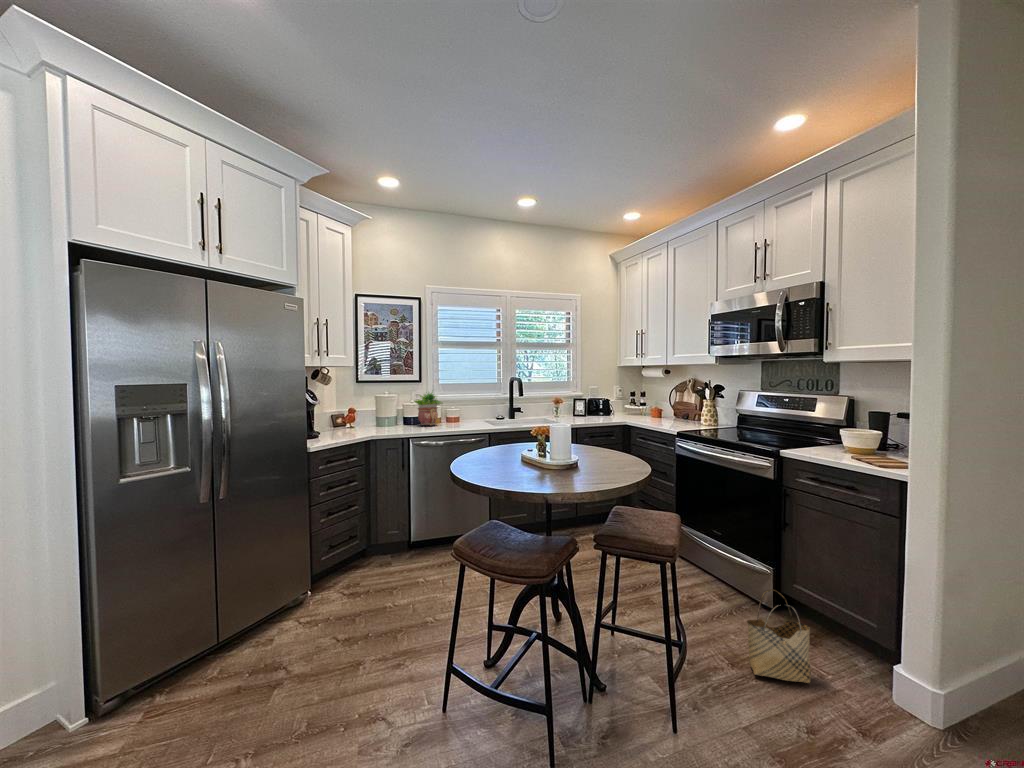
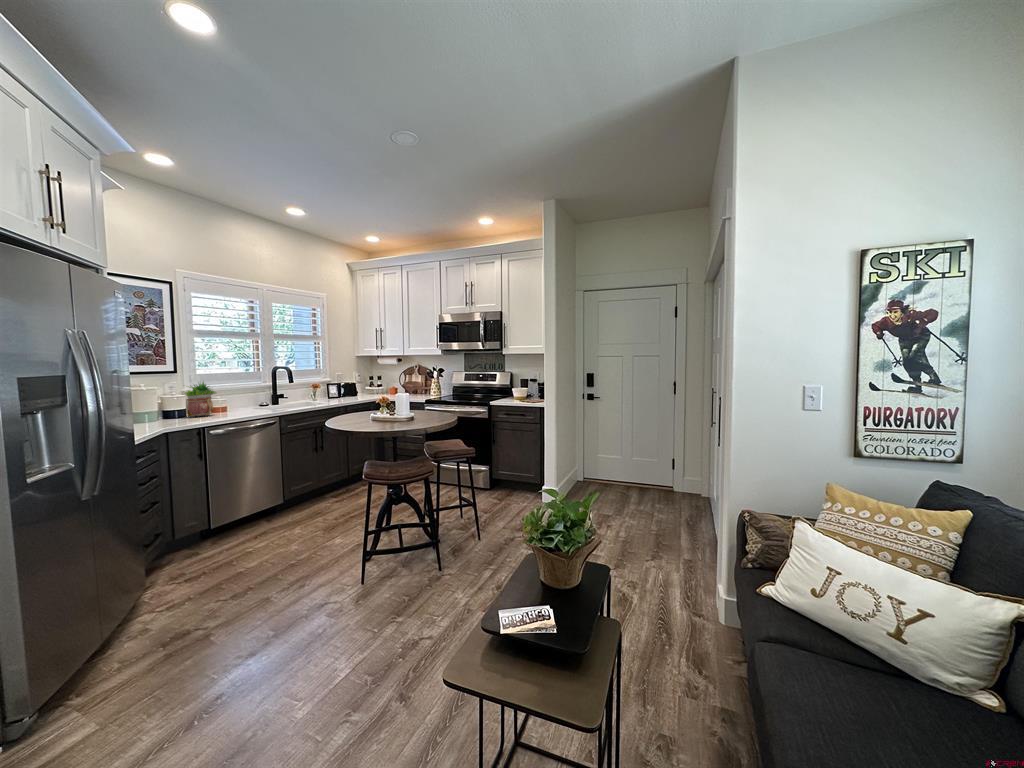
woven basket: present [747,589,811,683] -> none [492,470,518,512]

